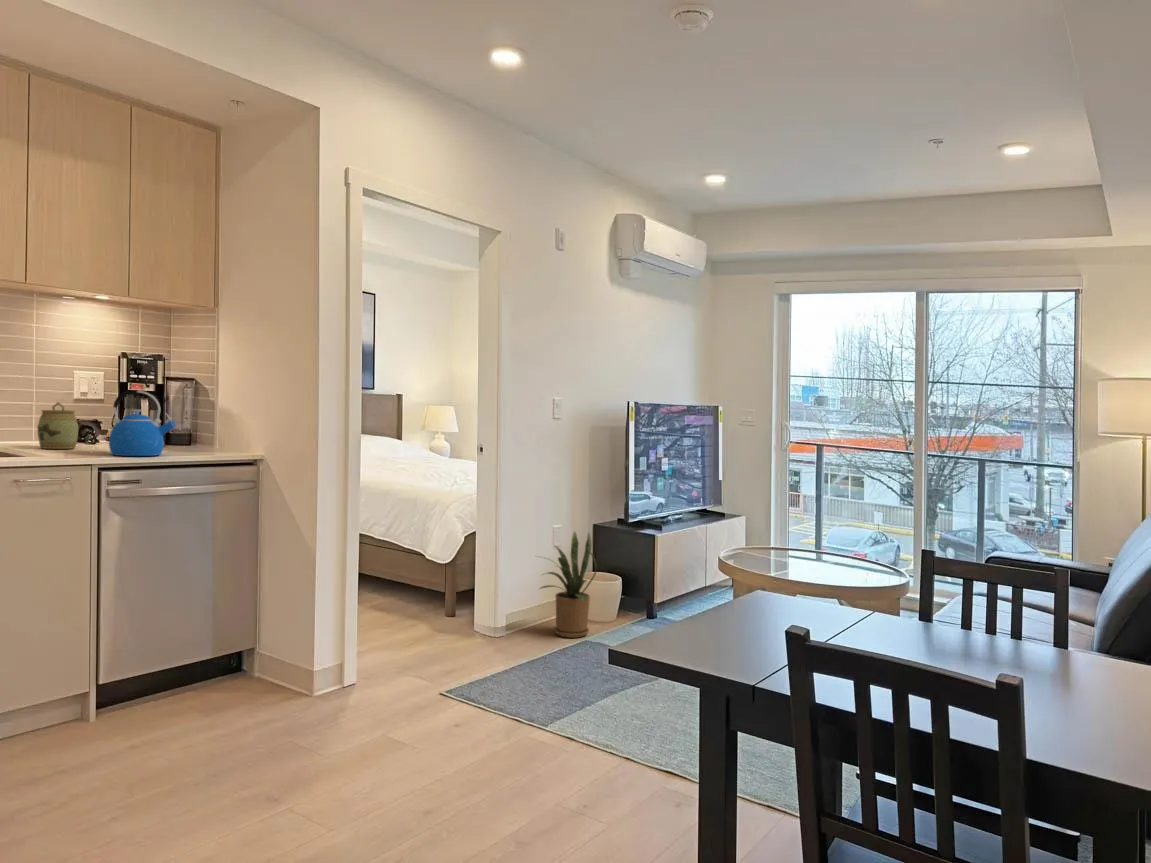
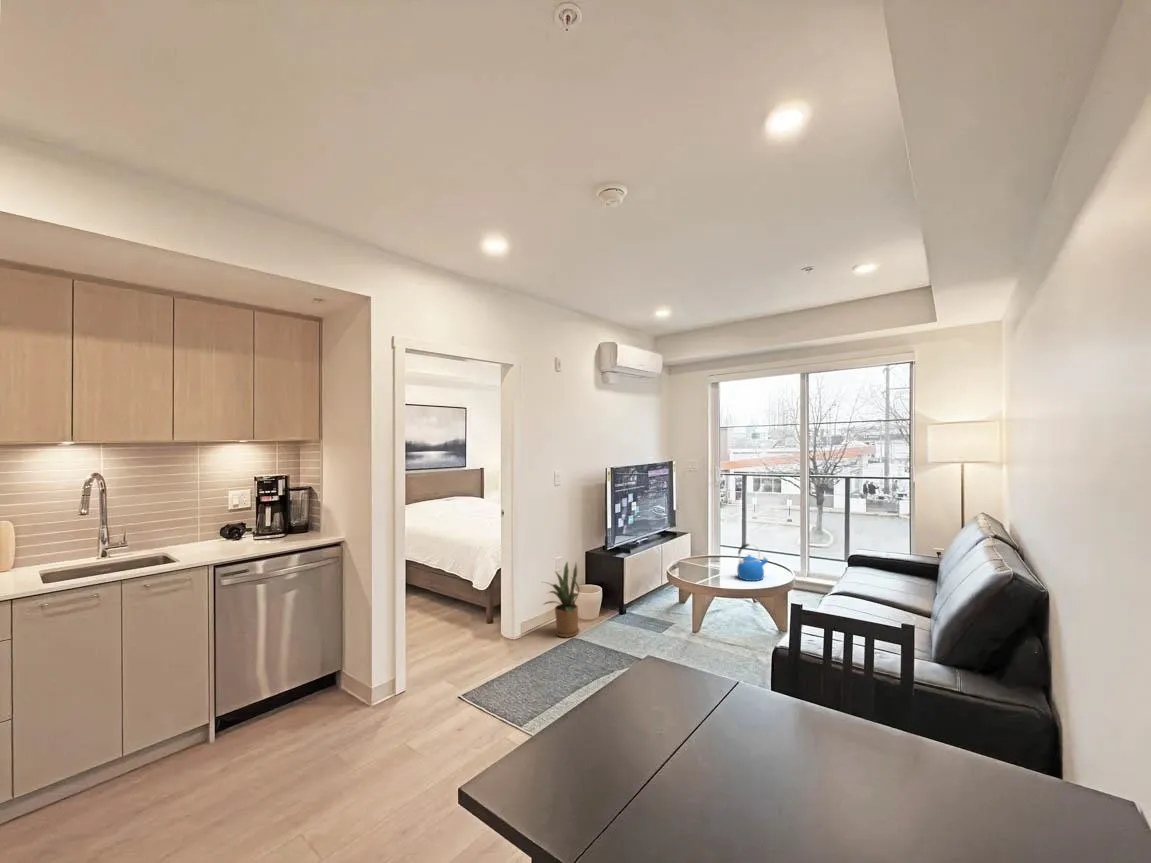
kettle: present [109,390,176,456] -> present [737,544,768,581]
jar: present [37,403,78,449] -> none [193,518,220,549]

